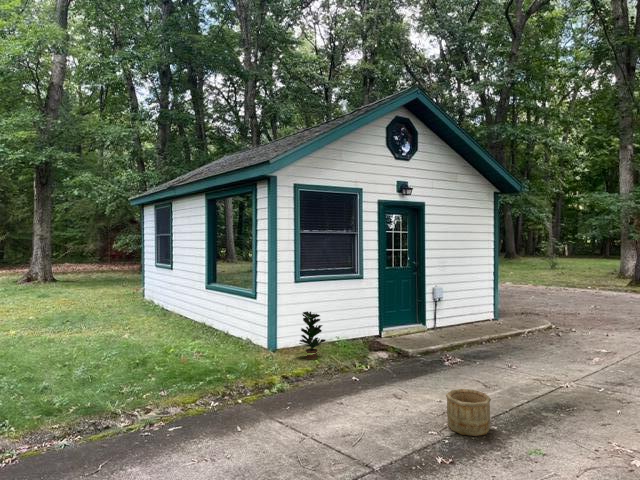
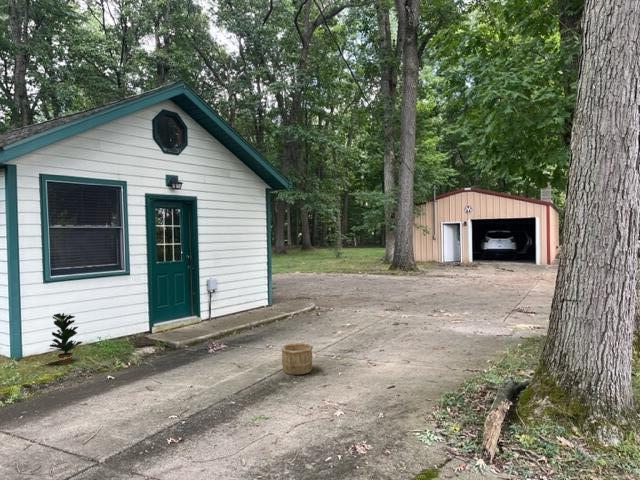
wooden bucket: present [446,389,491,436] -> present [281,343,313,375]

